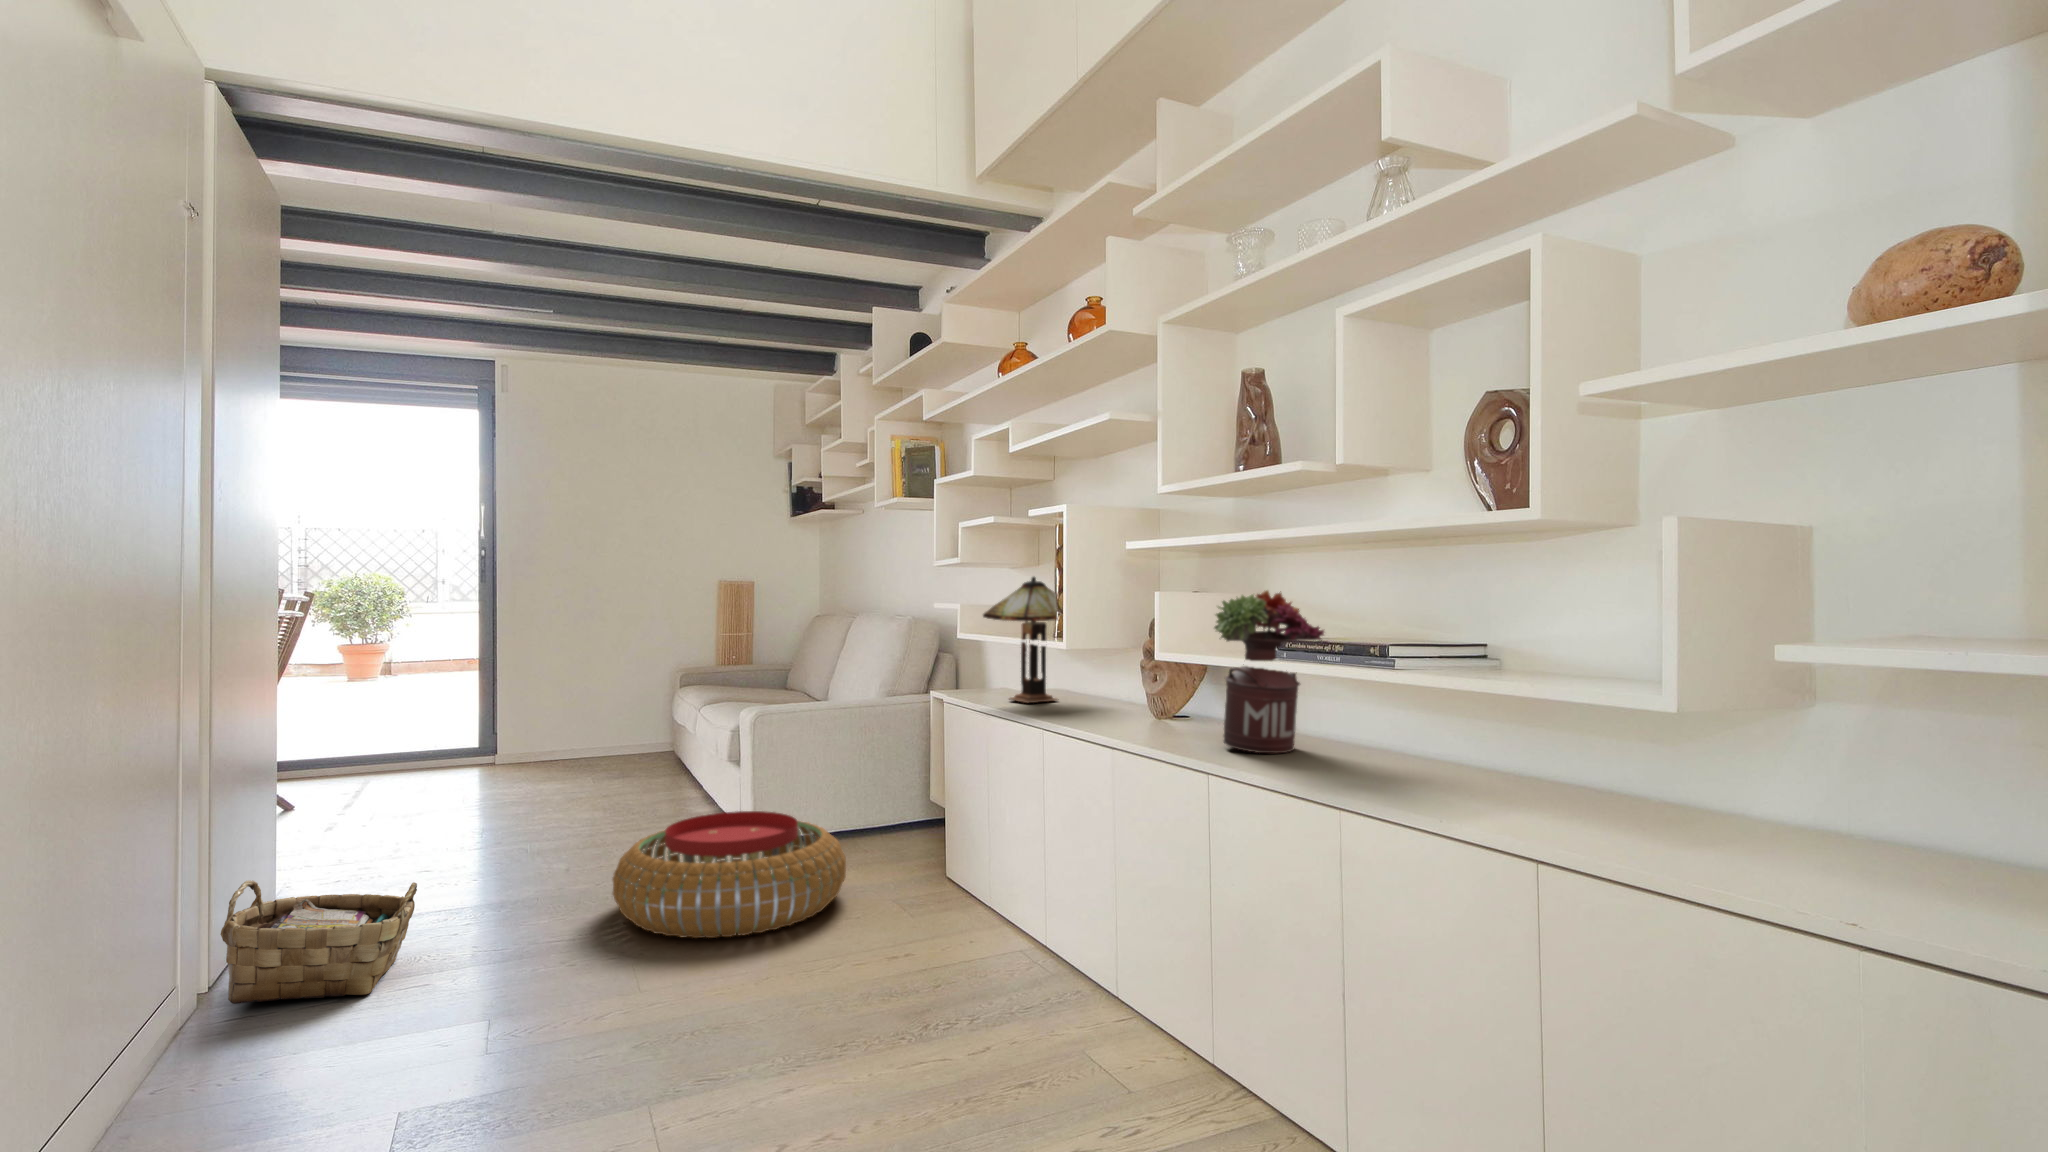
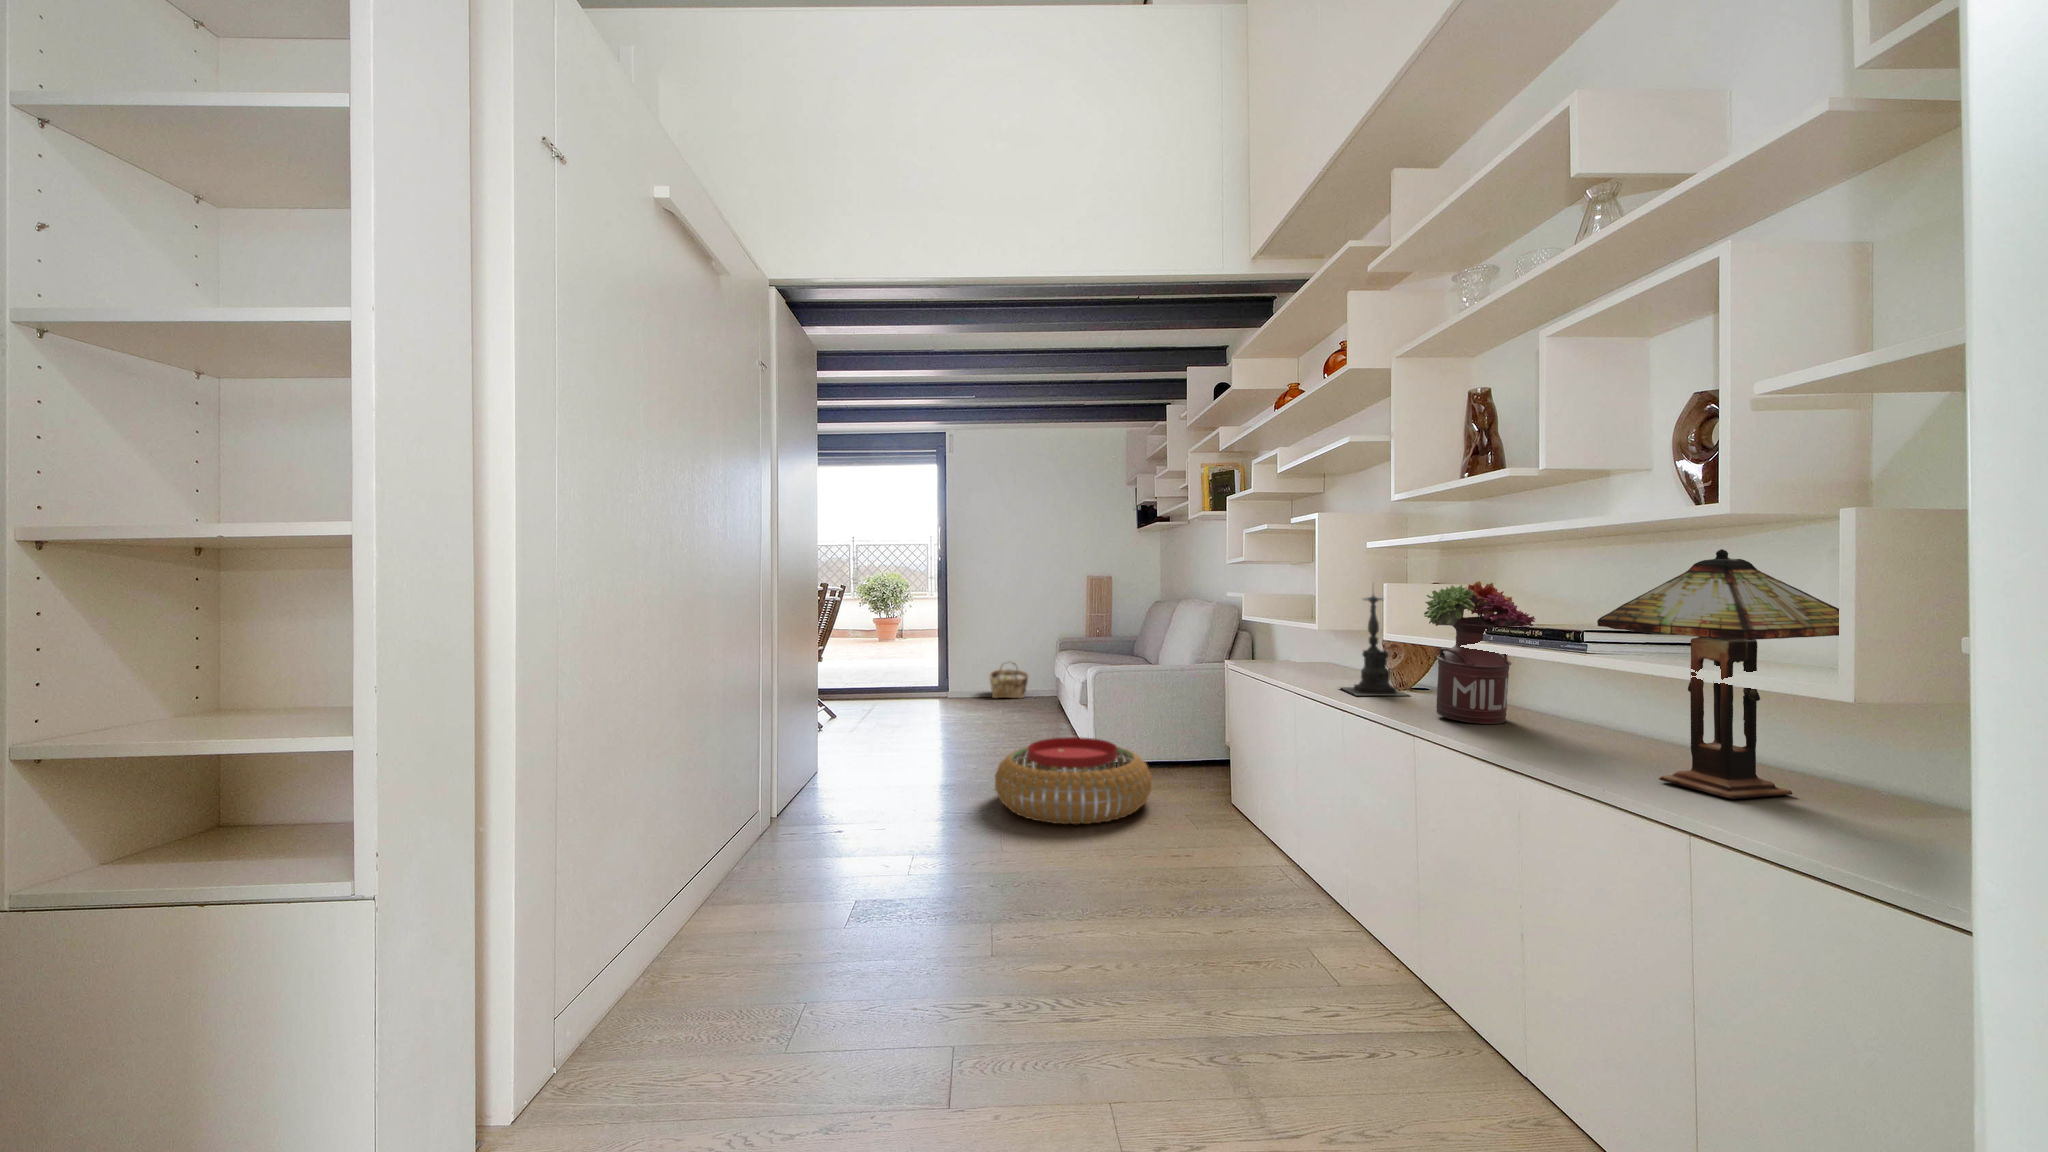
table lamp: present [983,577,1058,703] -> present [1597,549,1839,799]
candle holder: none [1097,591,1182,730] -> present [1342,595,1407,696]
woven basket: present [221,880,417,1004] -> present [989,663,1028,698]

